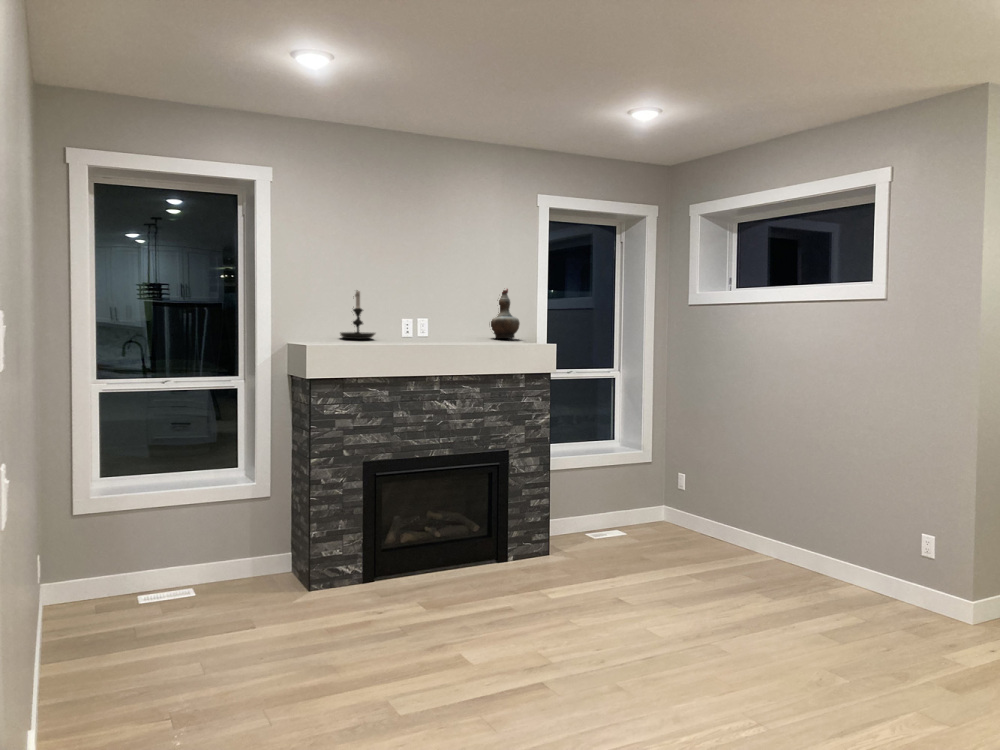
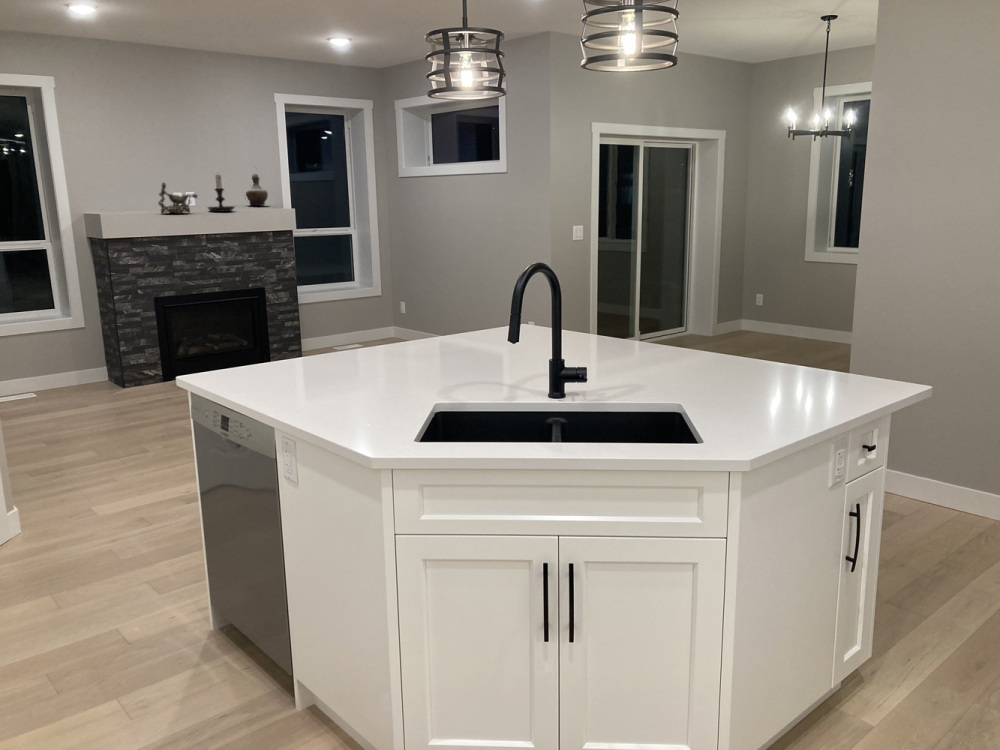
candle holder: present [340,290,375,339] -> present [208,175,235,212]
decorative bowl: none [382,305,434,348] -> present [158,183,197,213]

